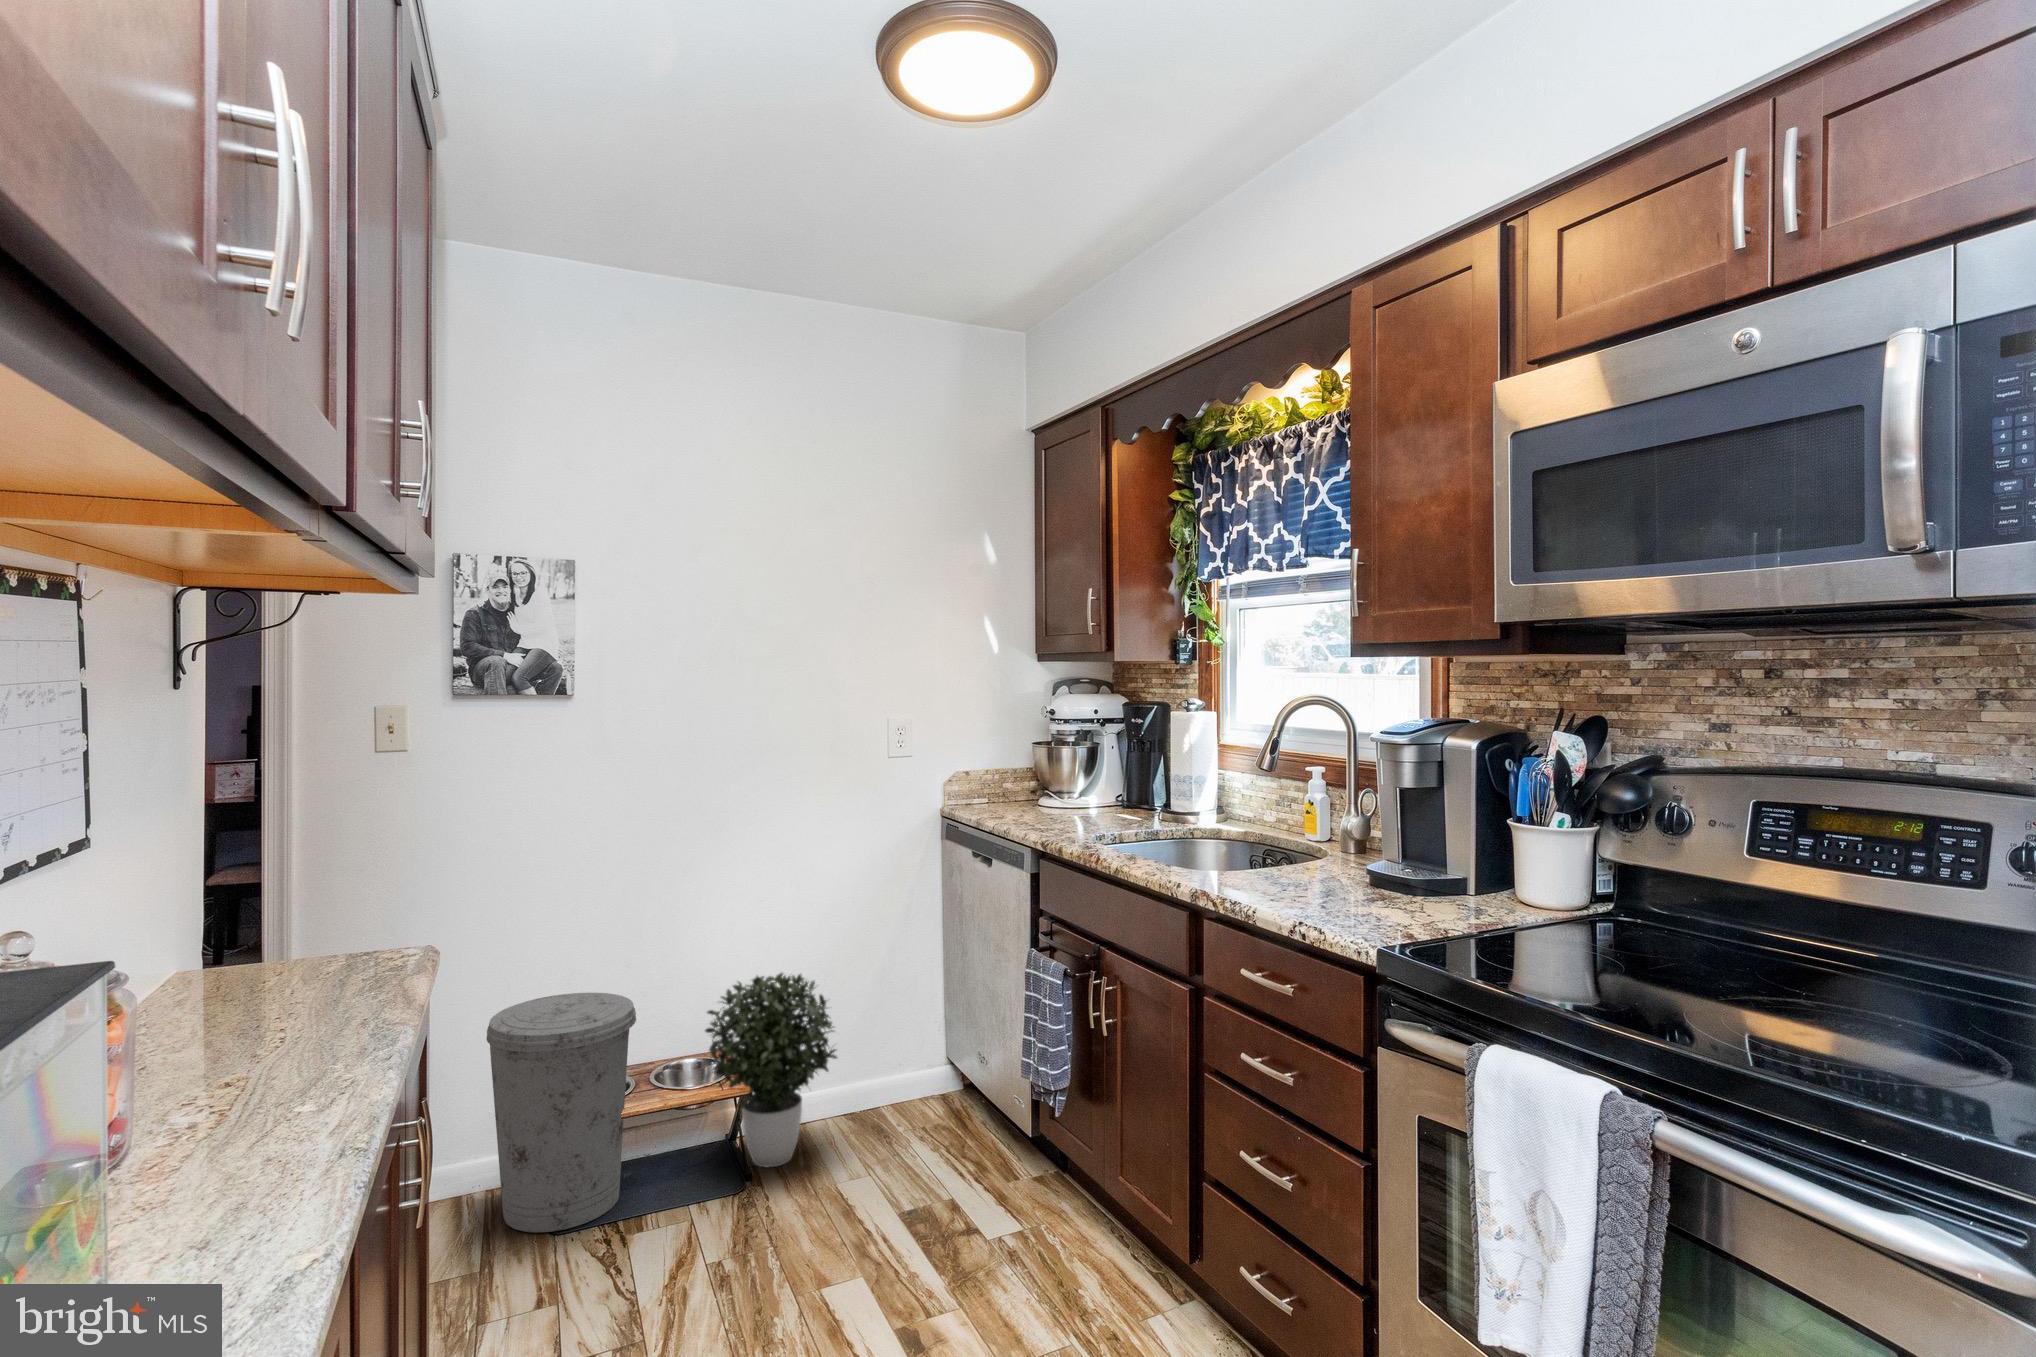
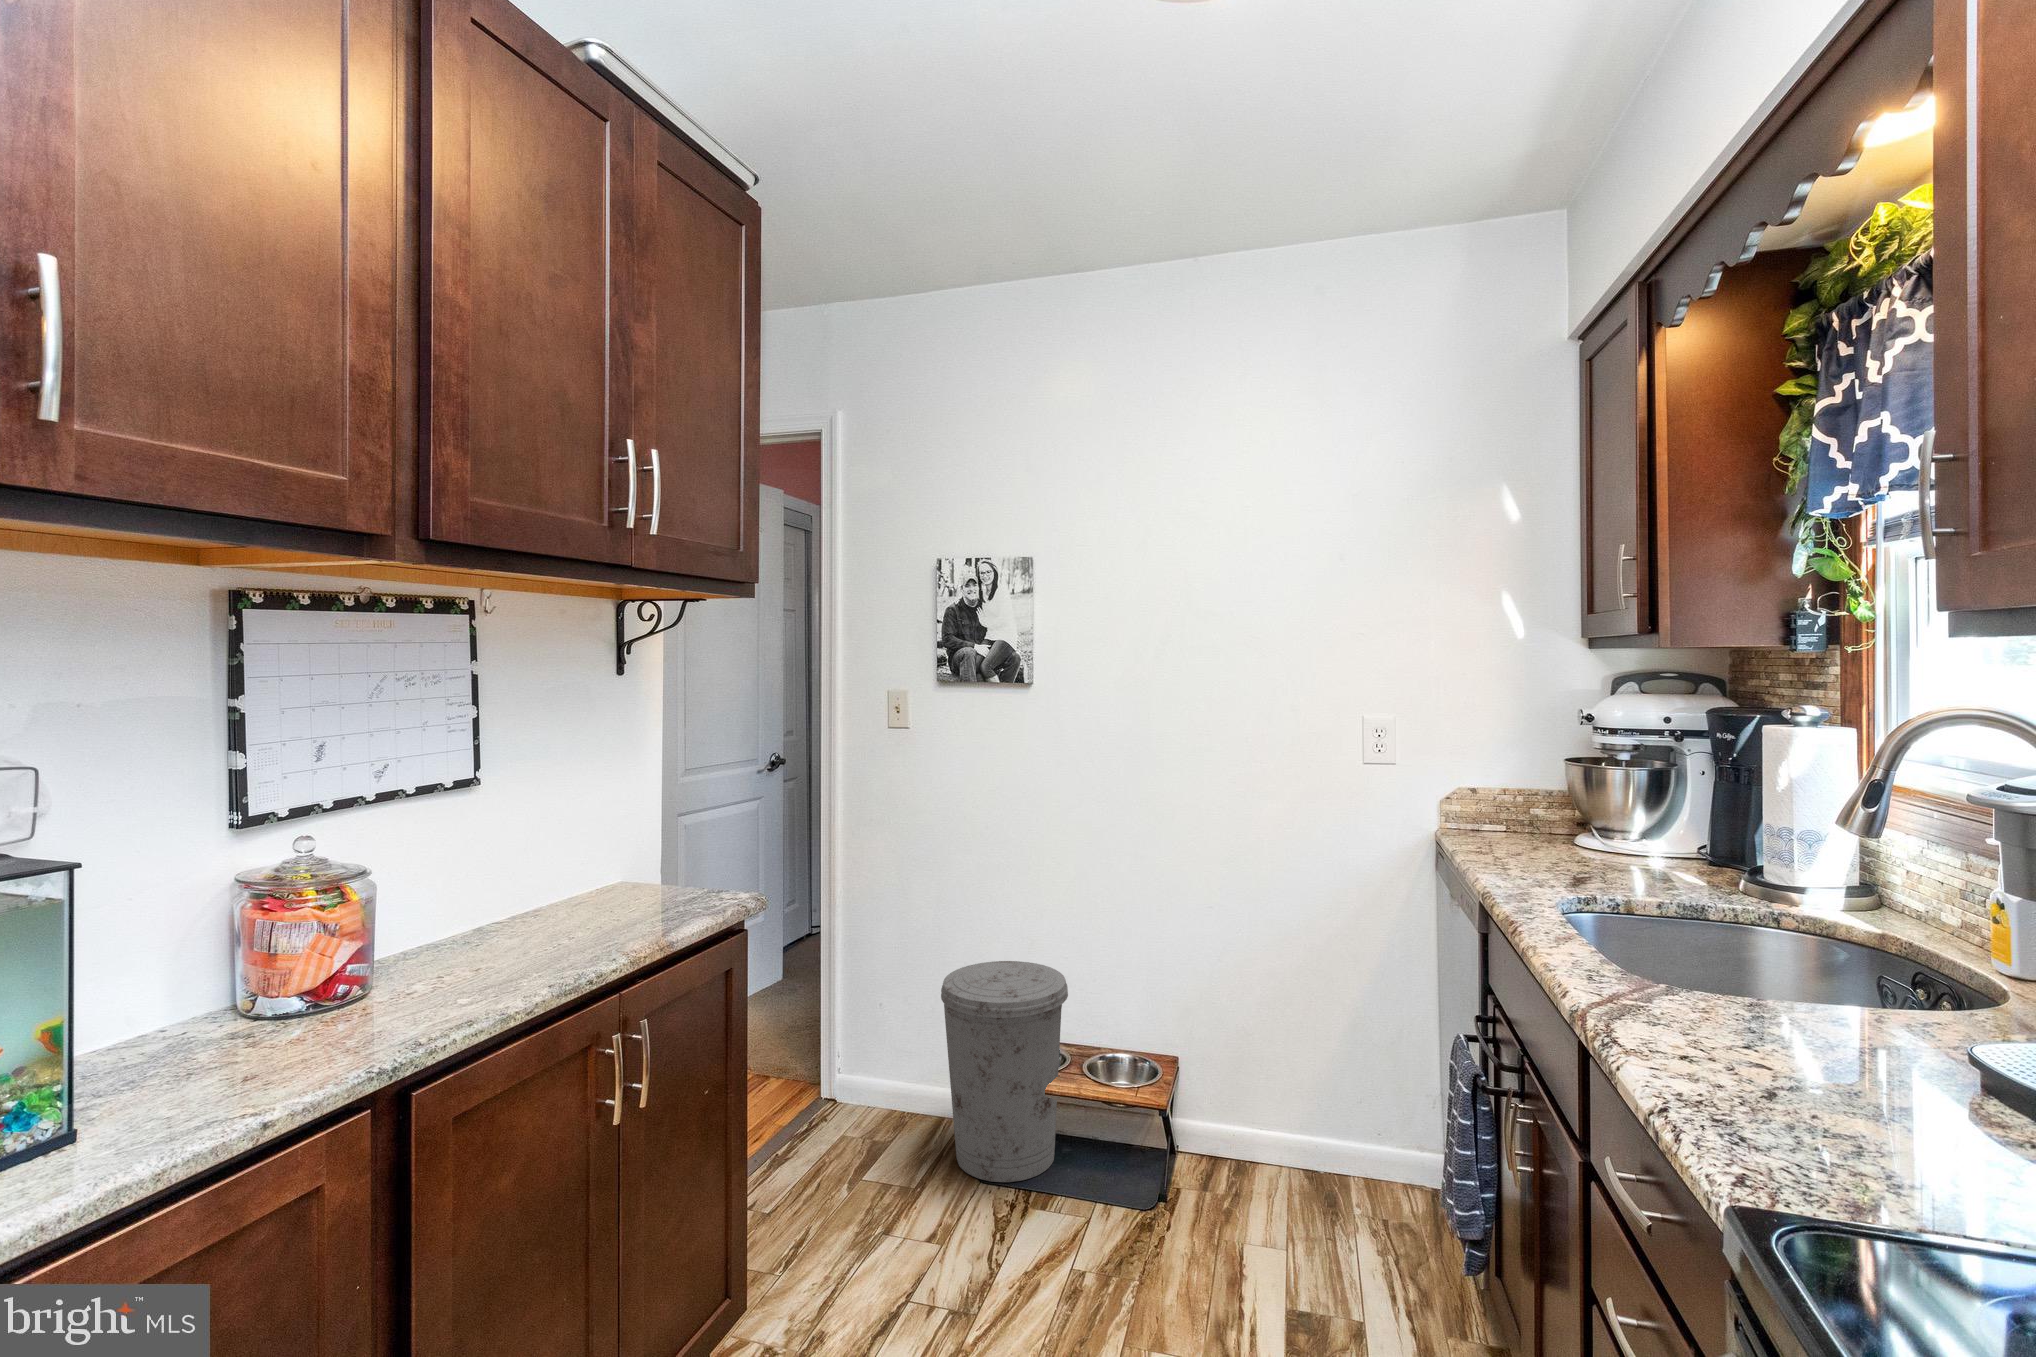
potted plant: present [705,973,837,1167] -> none [1136,983,1271,1192]

